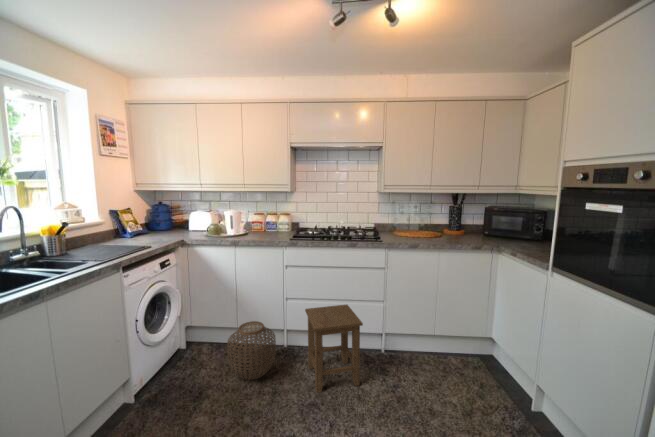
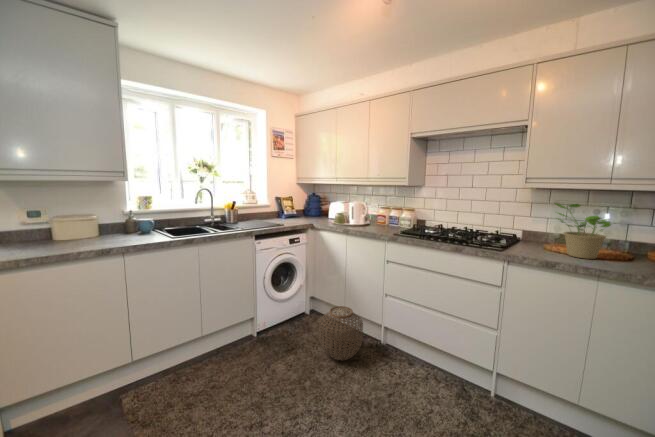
potted plant: none [404,201,437,237] -> present [555,203,611,259]
stool: present [305,305,363,393] -> none [380,310,443,416]

